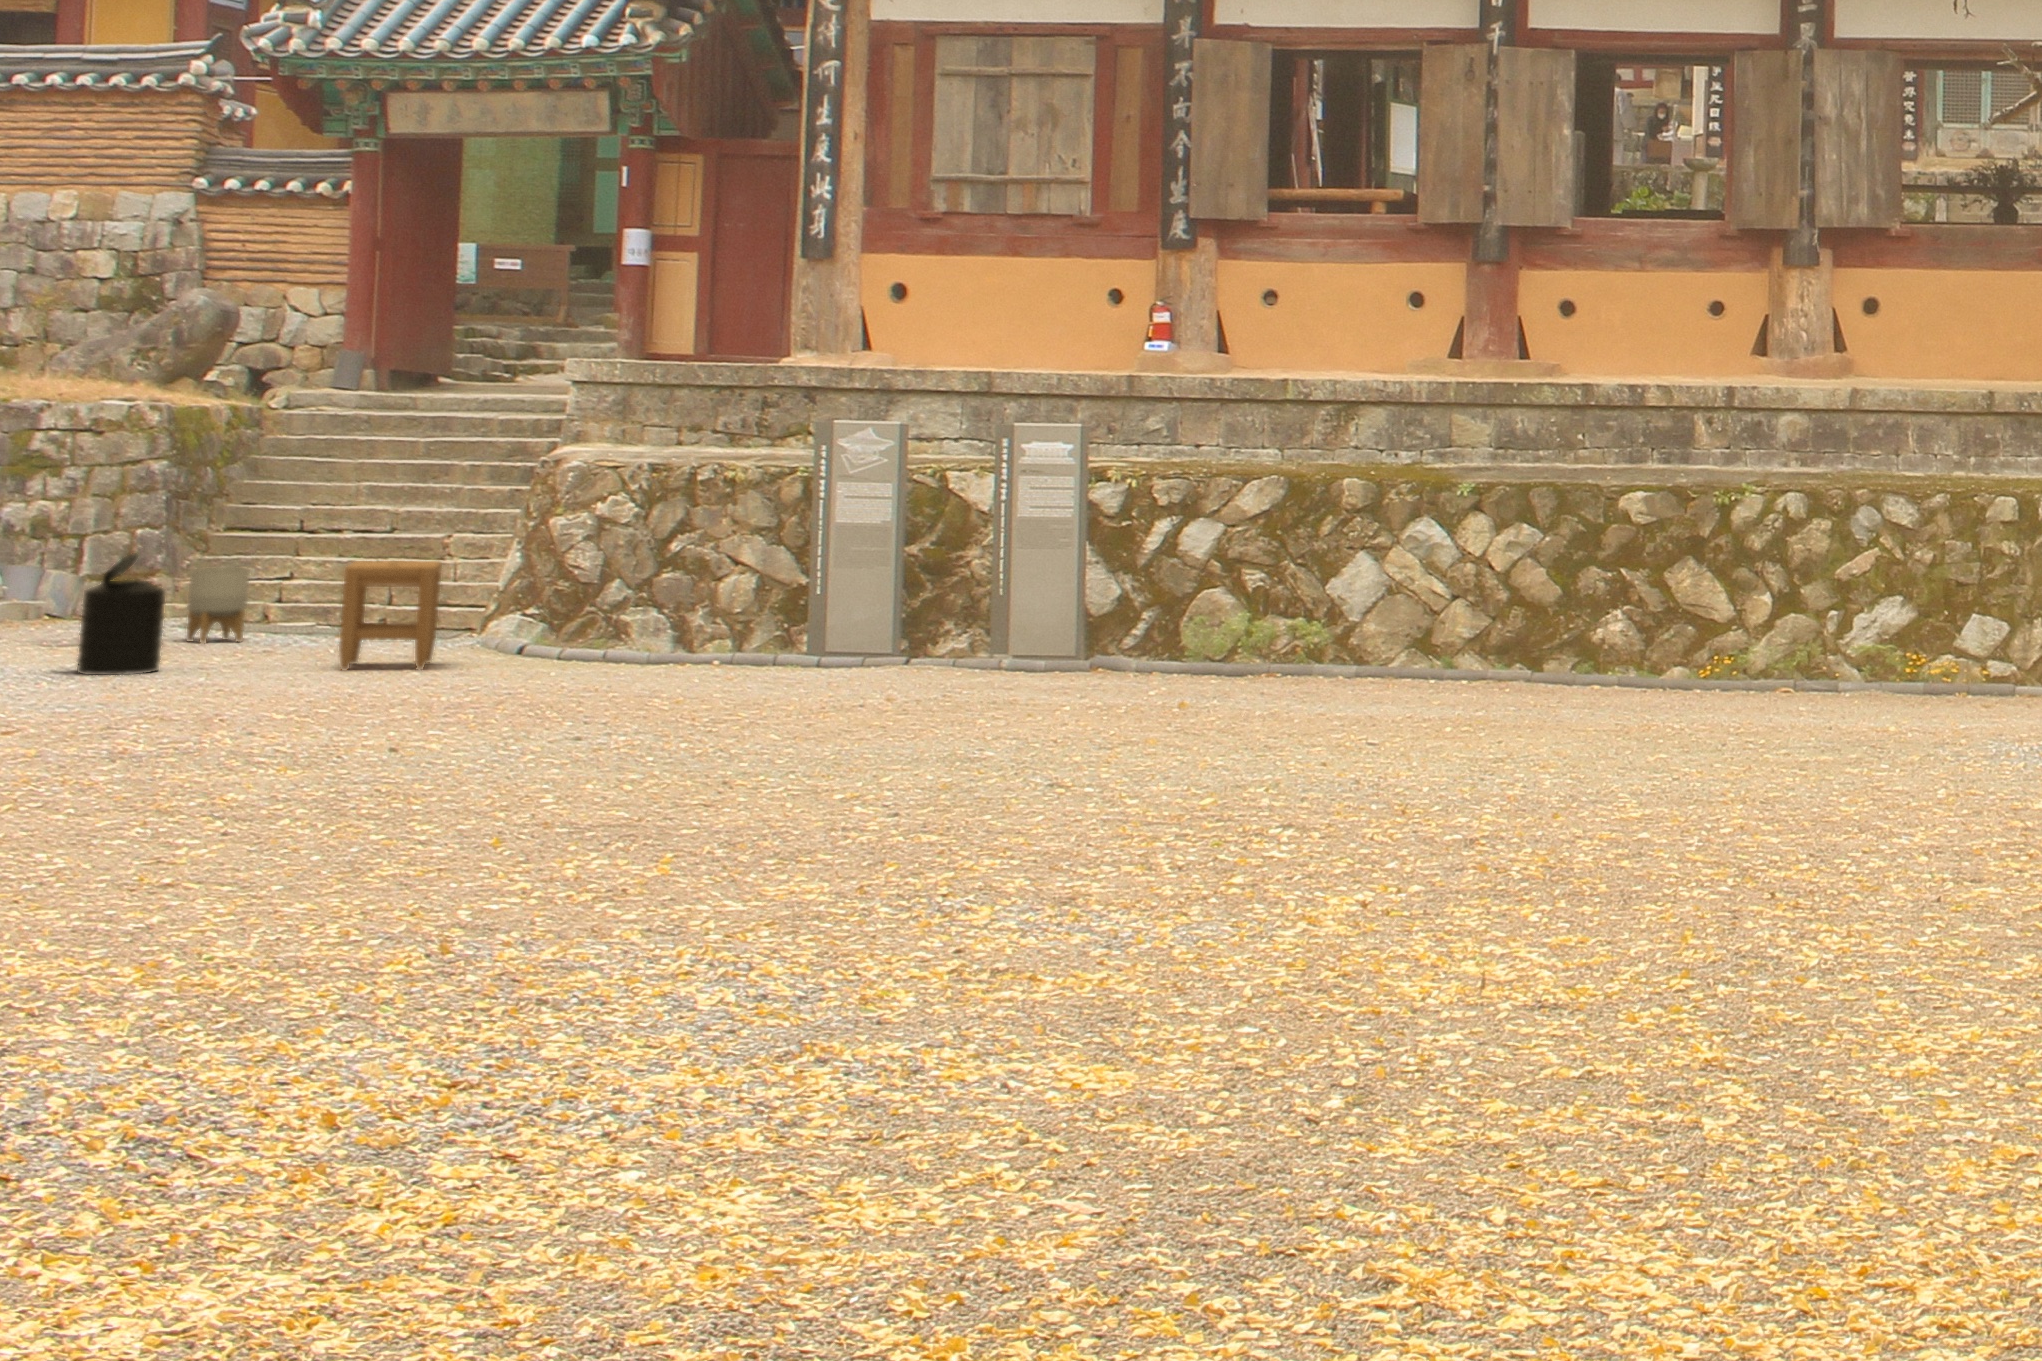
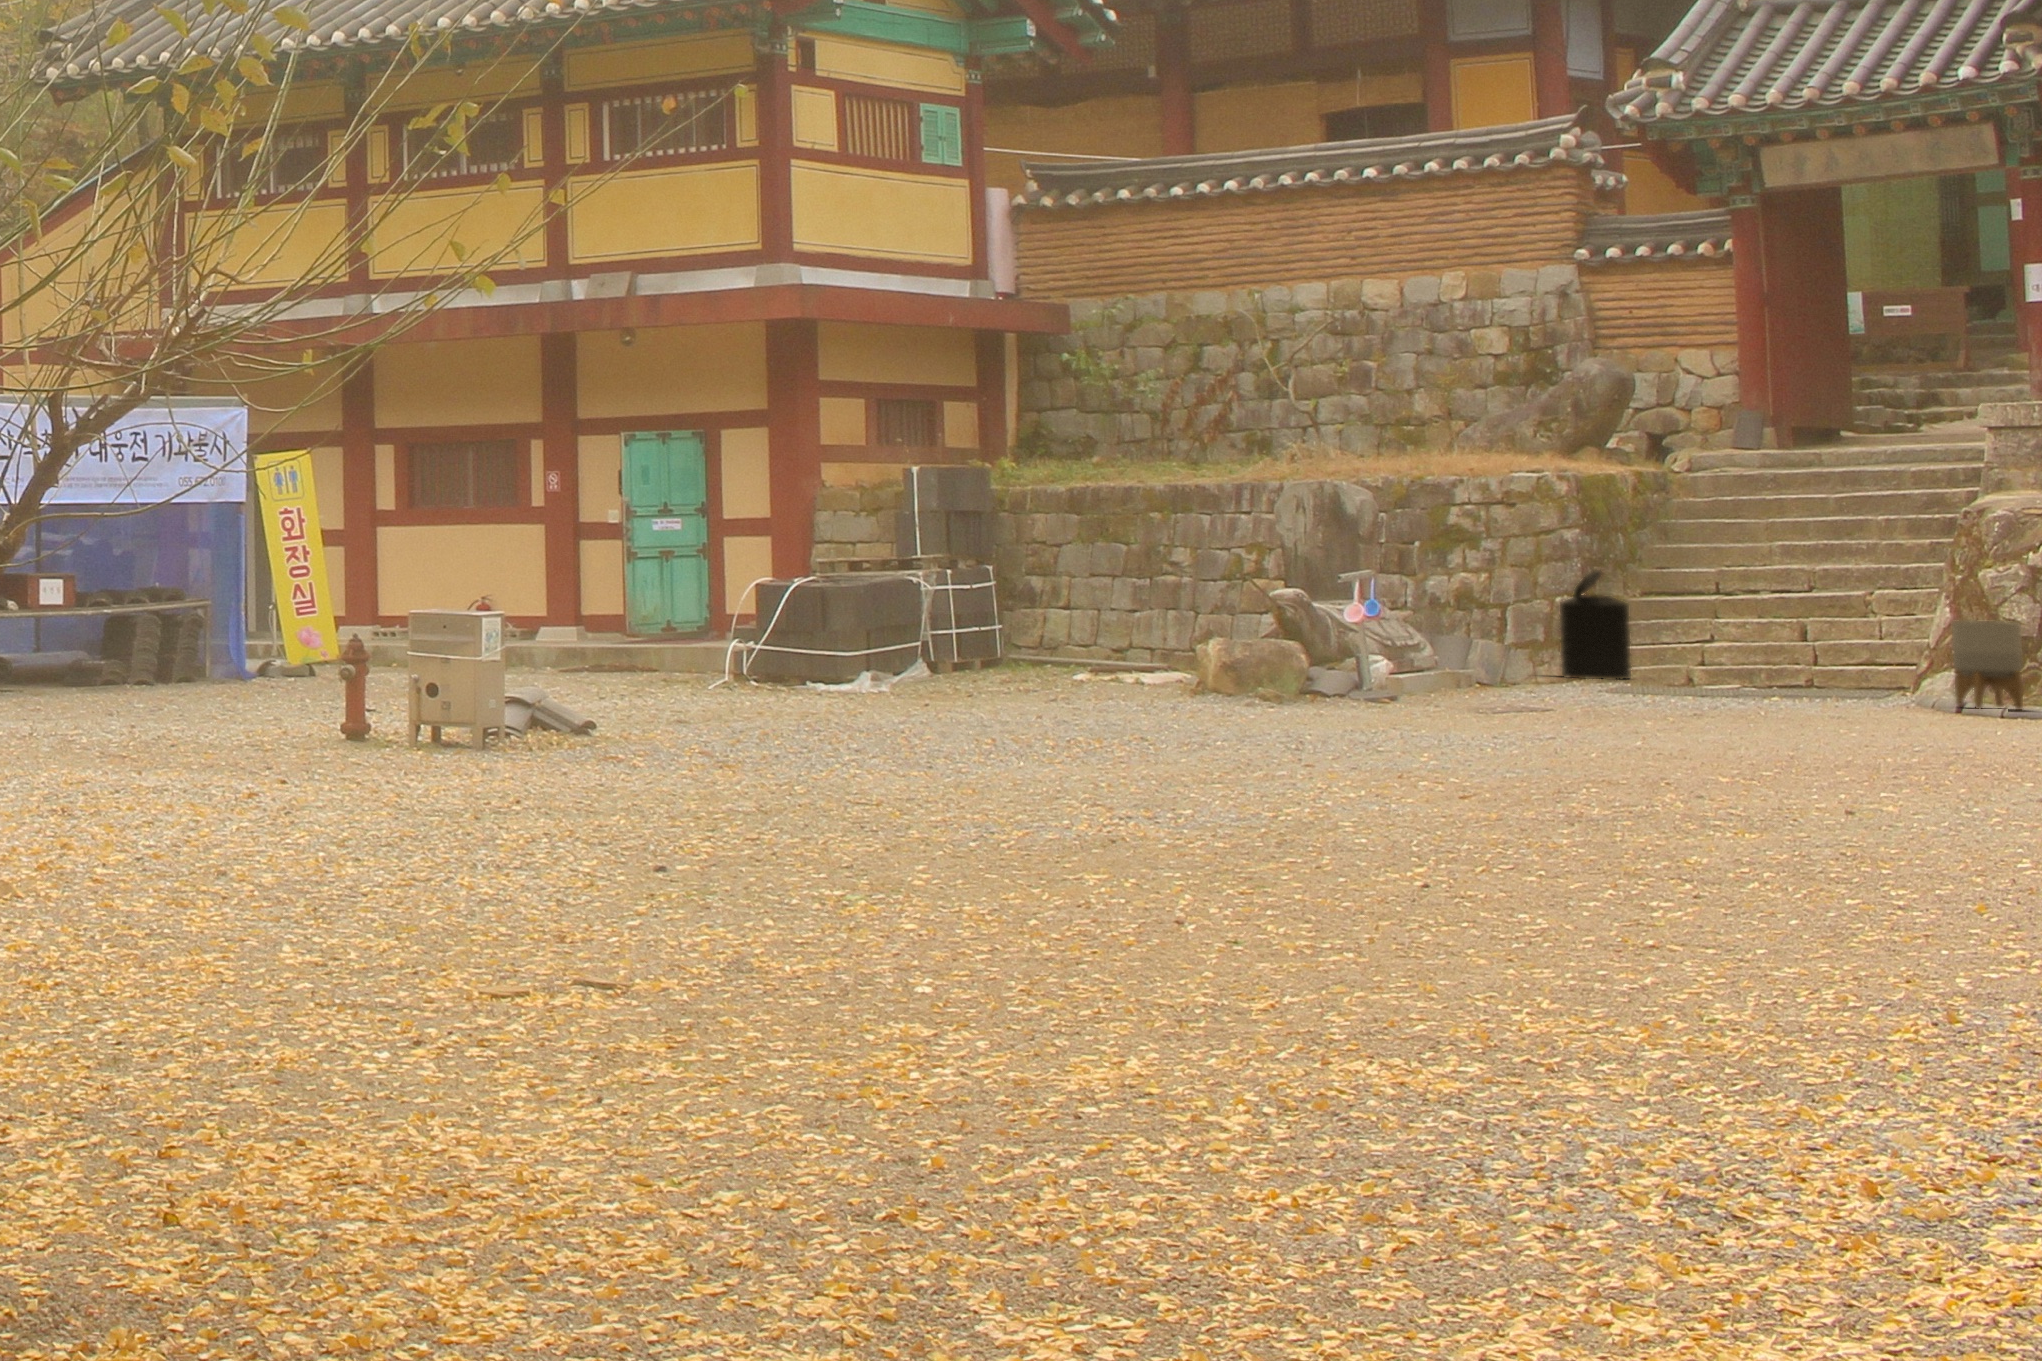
stool: present [339,561,442,670] -> none [1788,586,1881,690]
planter: present [187,567,250,644] -> present [1952,620,2023,710]

